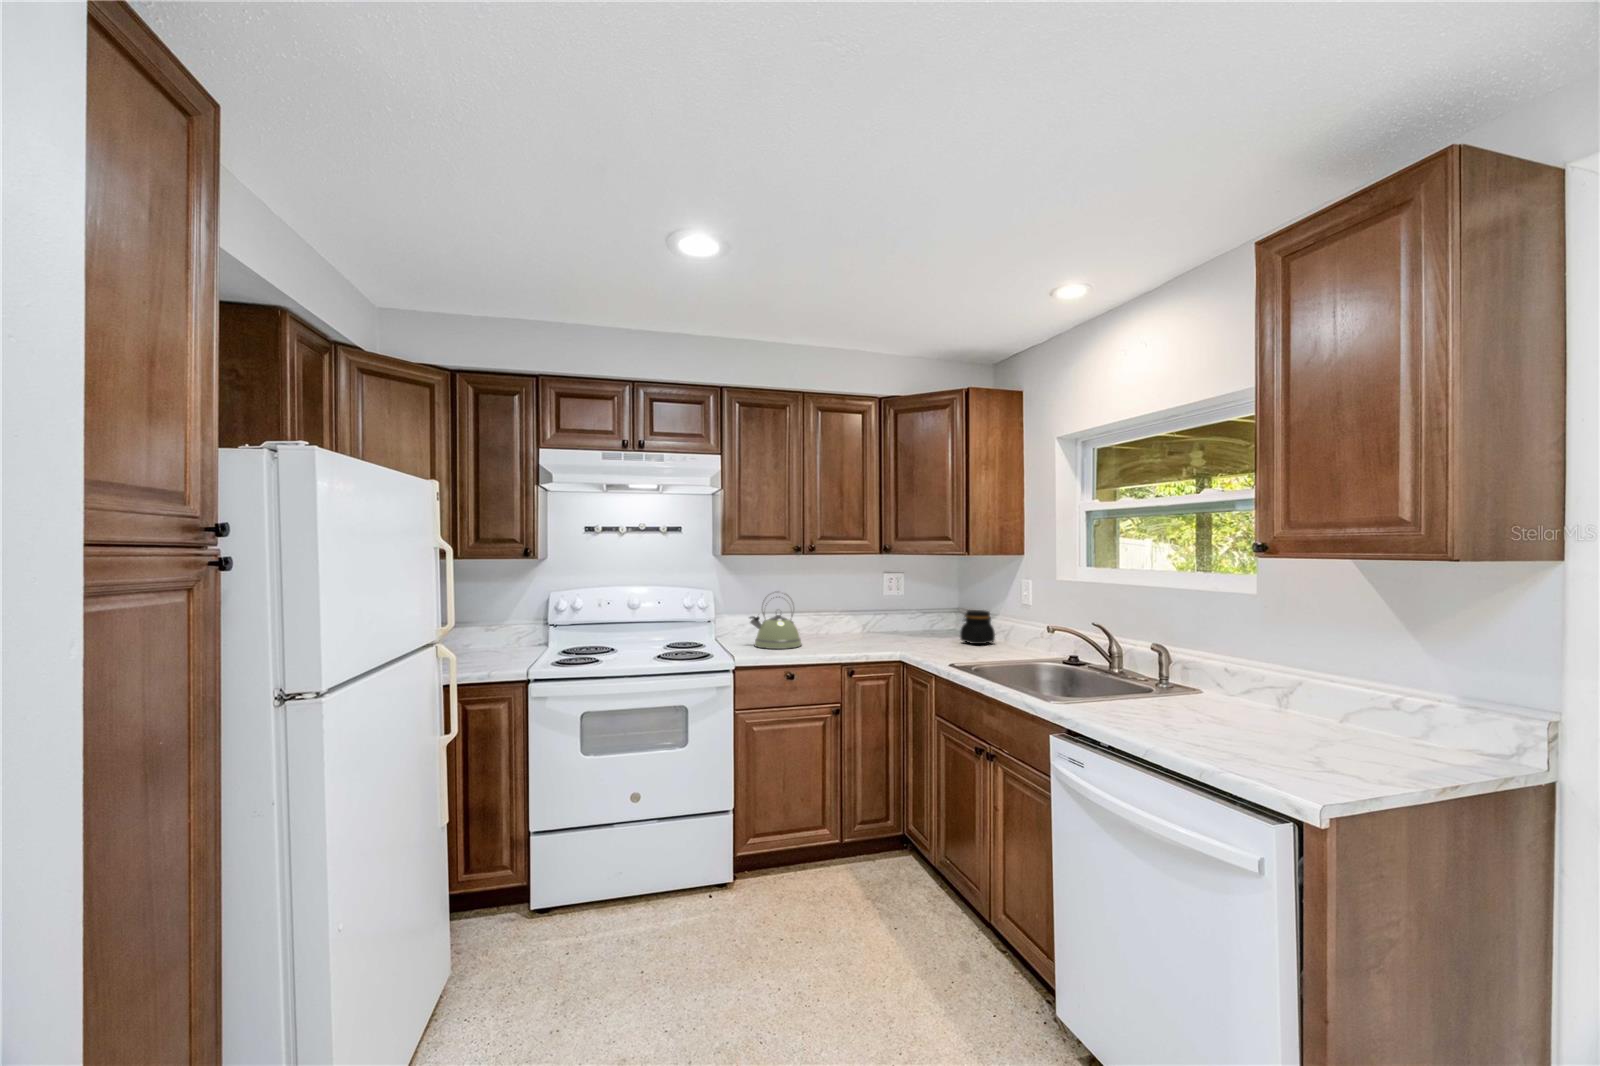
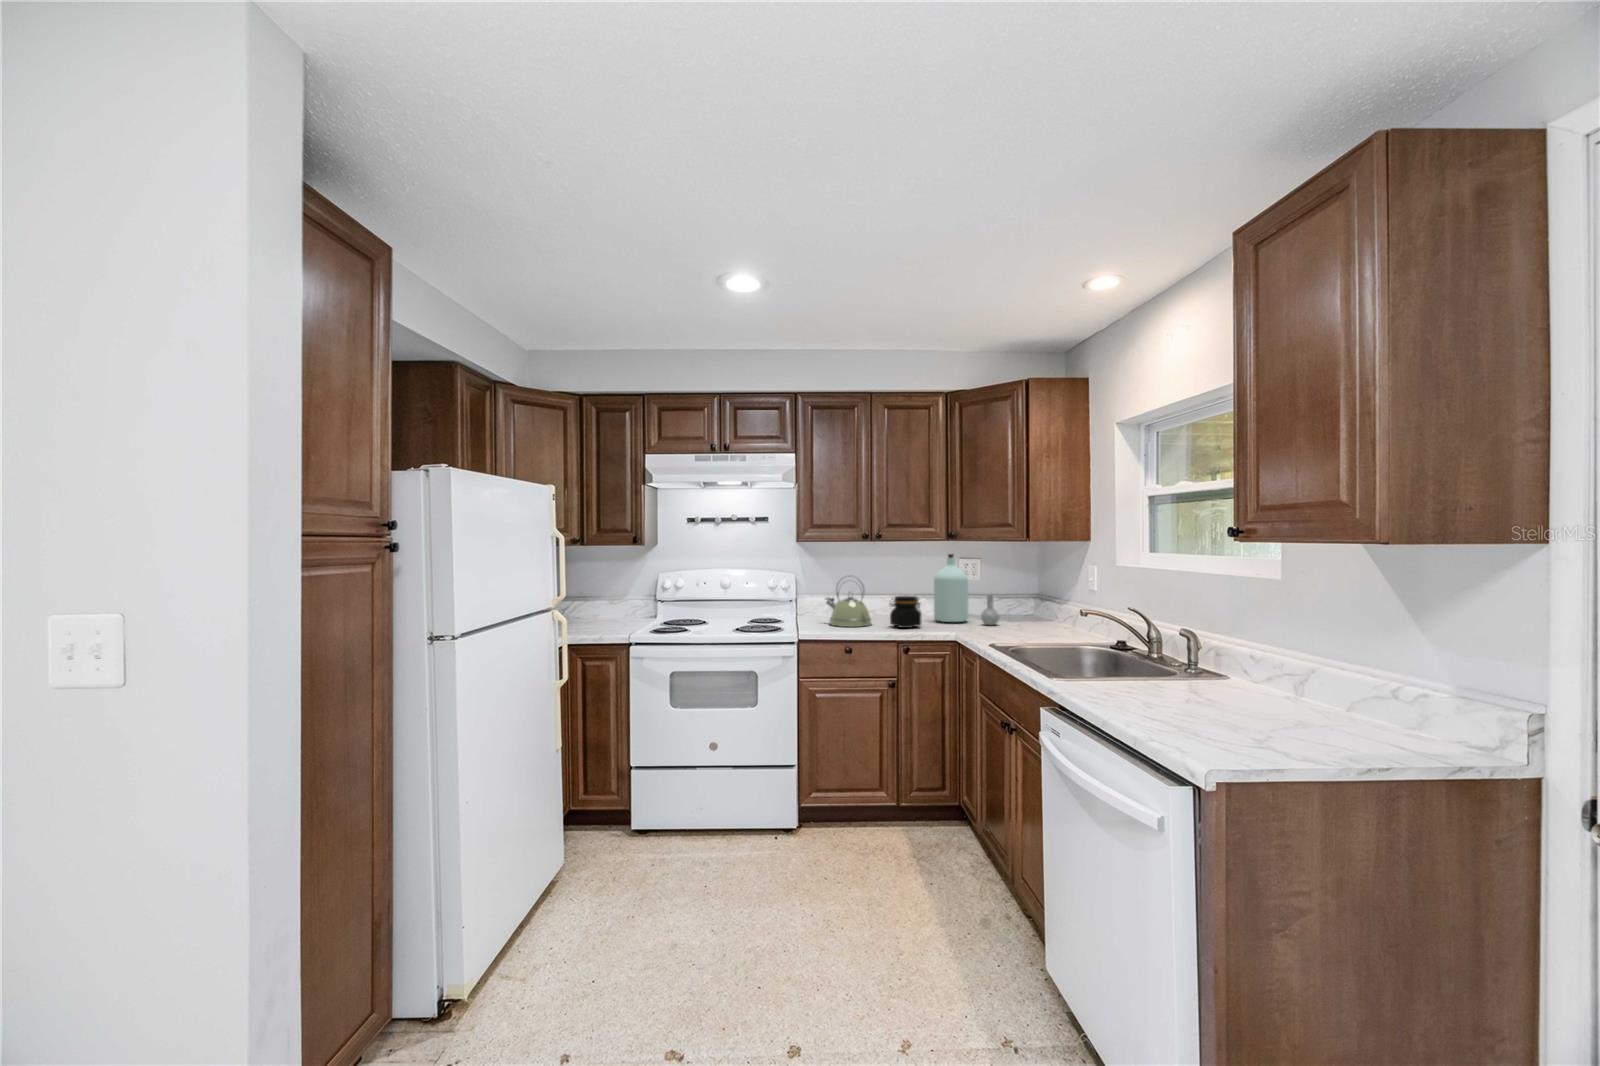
bottle: none [862,567,932,641] -> present [934,554,999,625]
jar: present [960,610,995,644] -> present [890,596,921,628]

